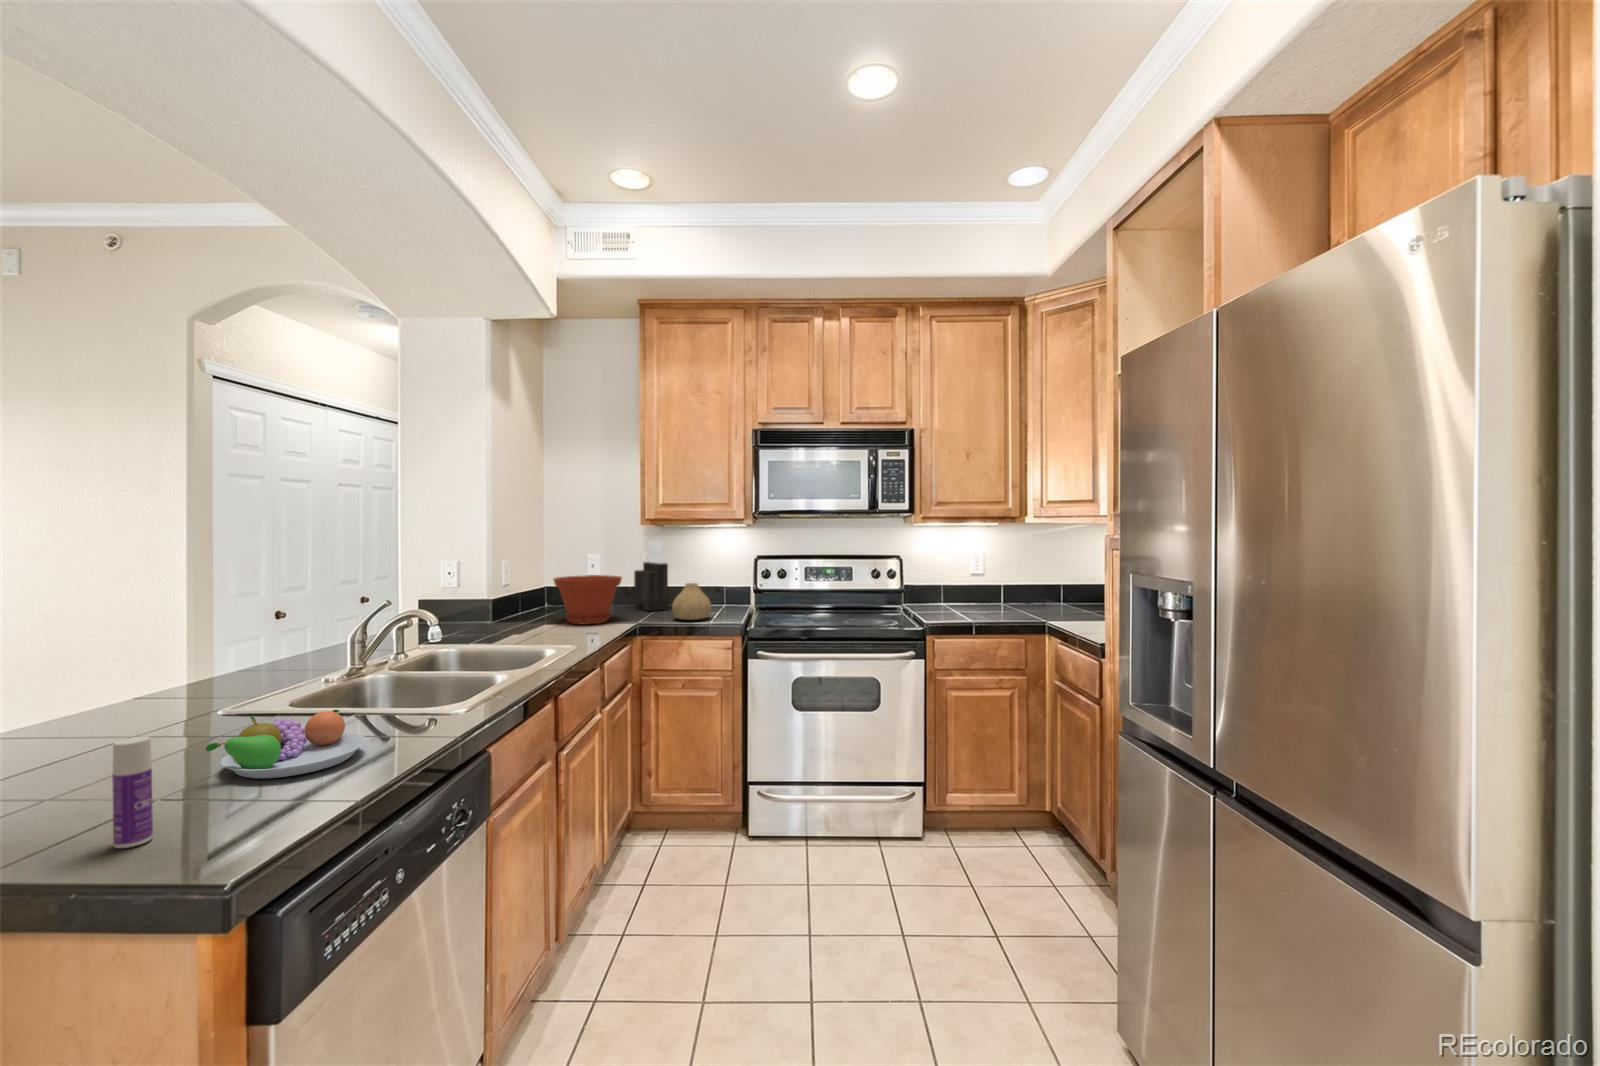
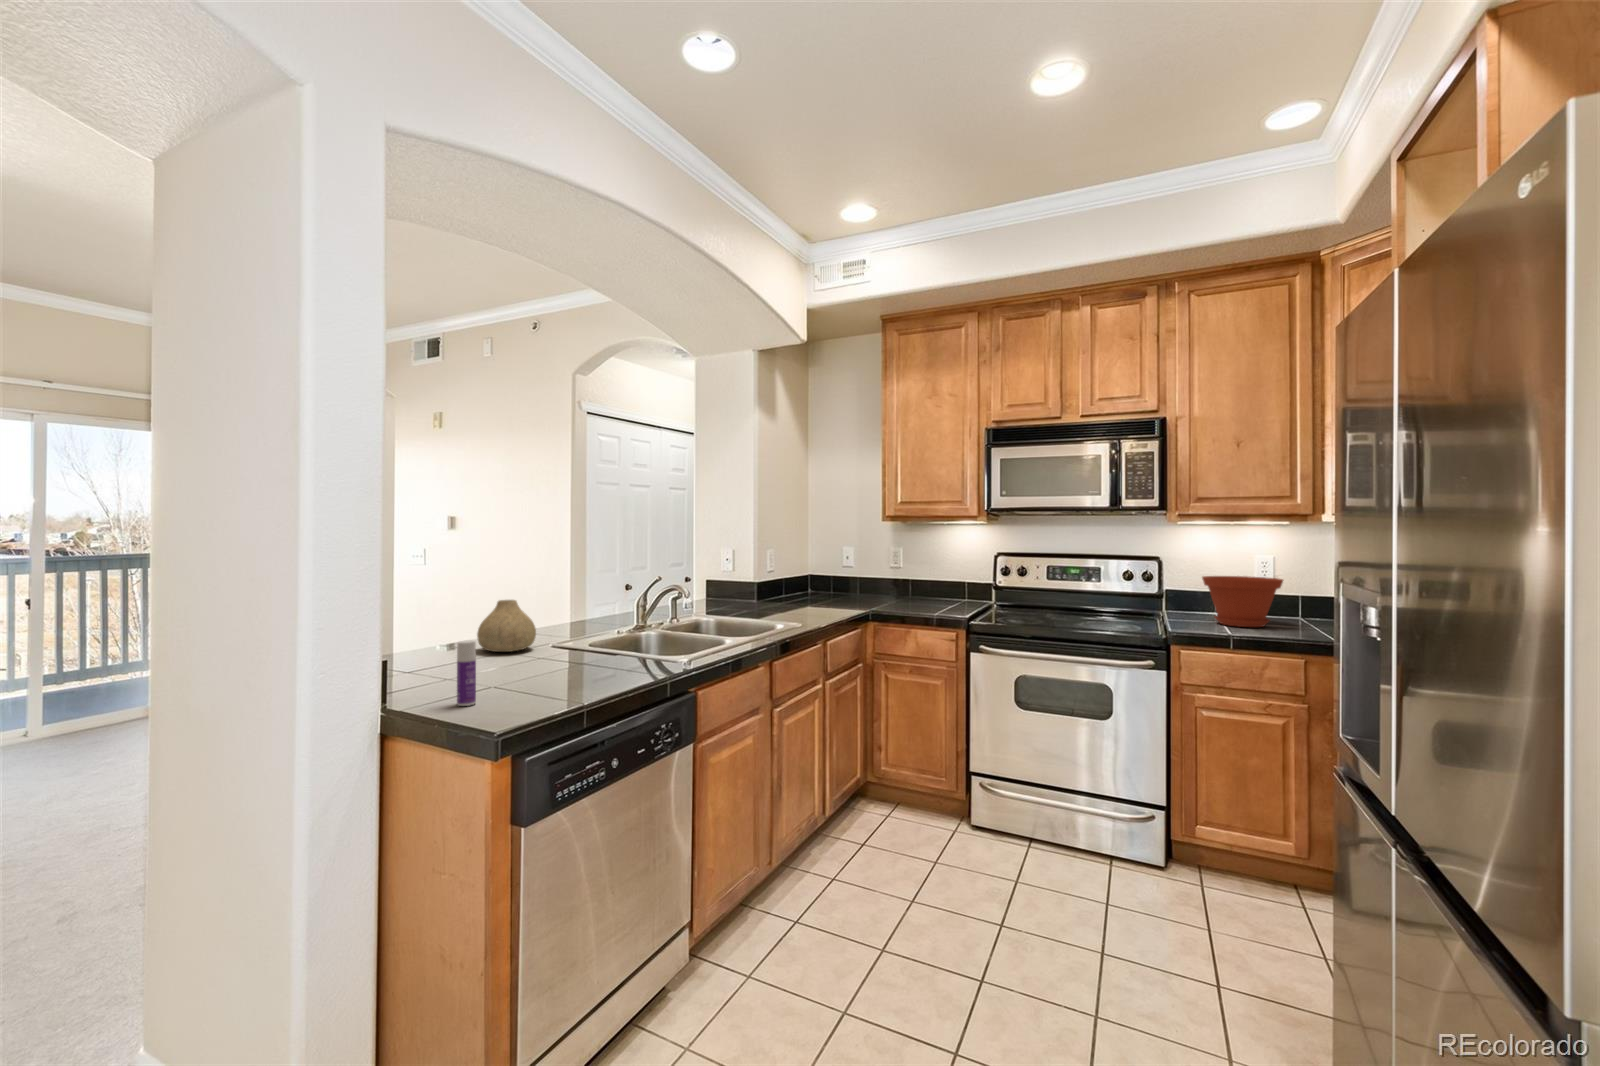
knife block: present [634,540,668,611] -> none [881,537,910,603]
plant pot: present [554,575,622,624] -> present [1202,576,1283,627]
vase: present [672,583,711,620] -> present [477,600,536,652]
fruit bowl: present [206,710,366,778] -> none [516,642,611,684]

